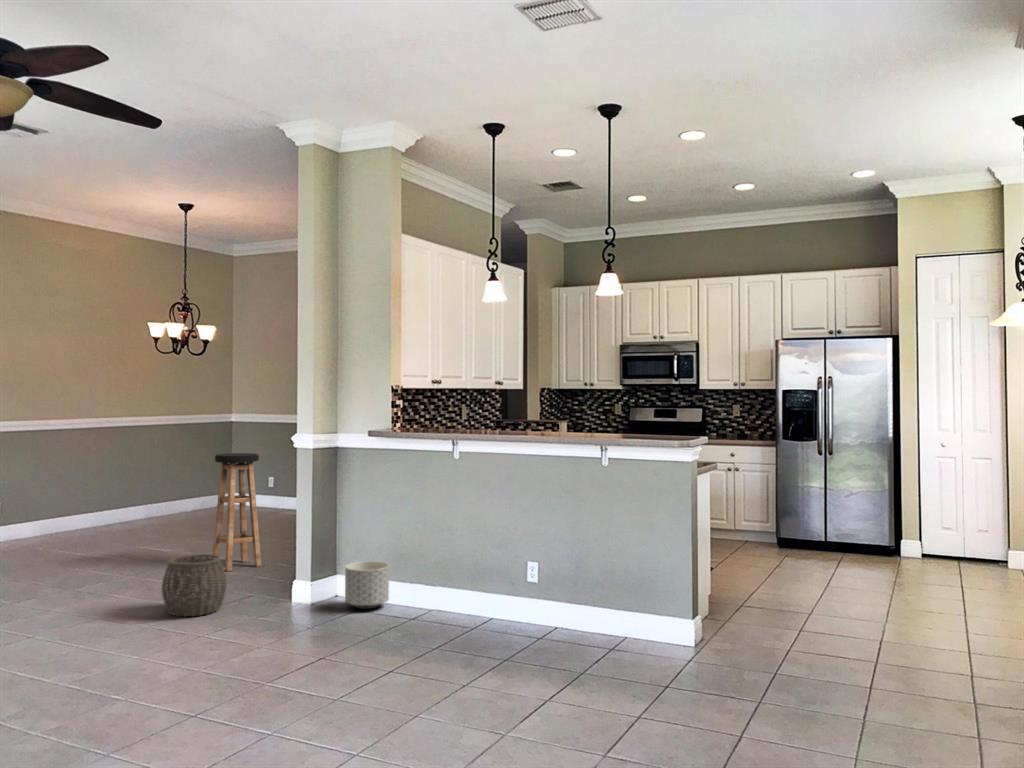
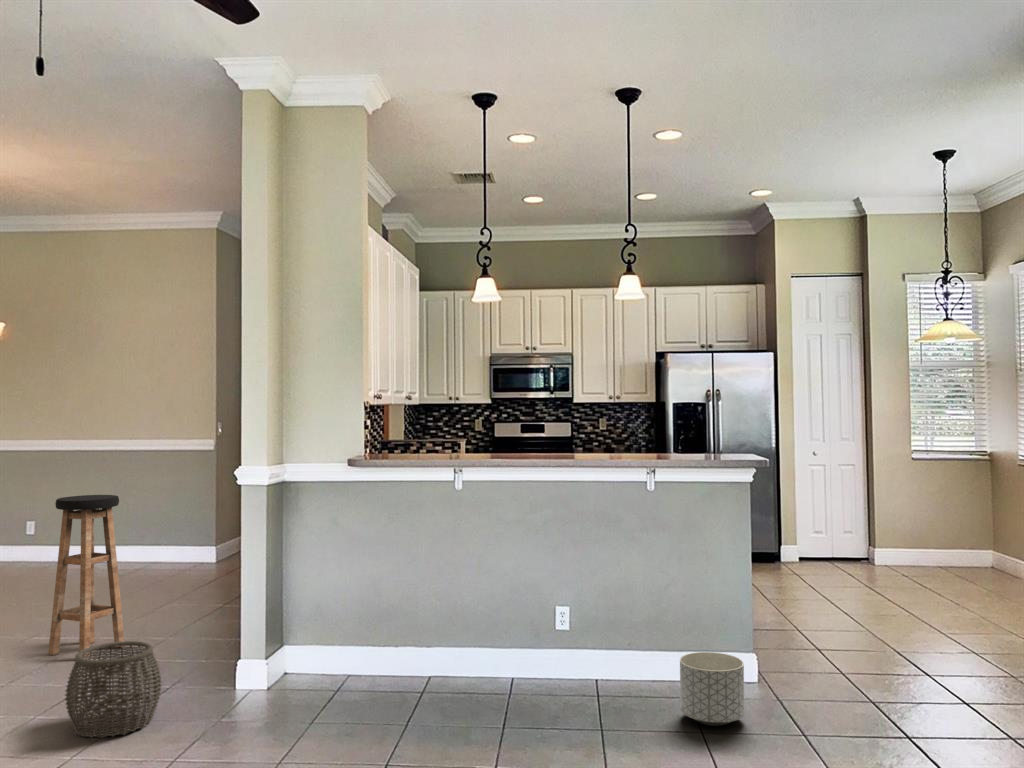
planter: present [345,561,389,609] -> present [680,652,744,726]

